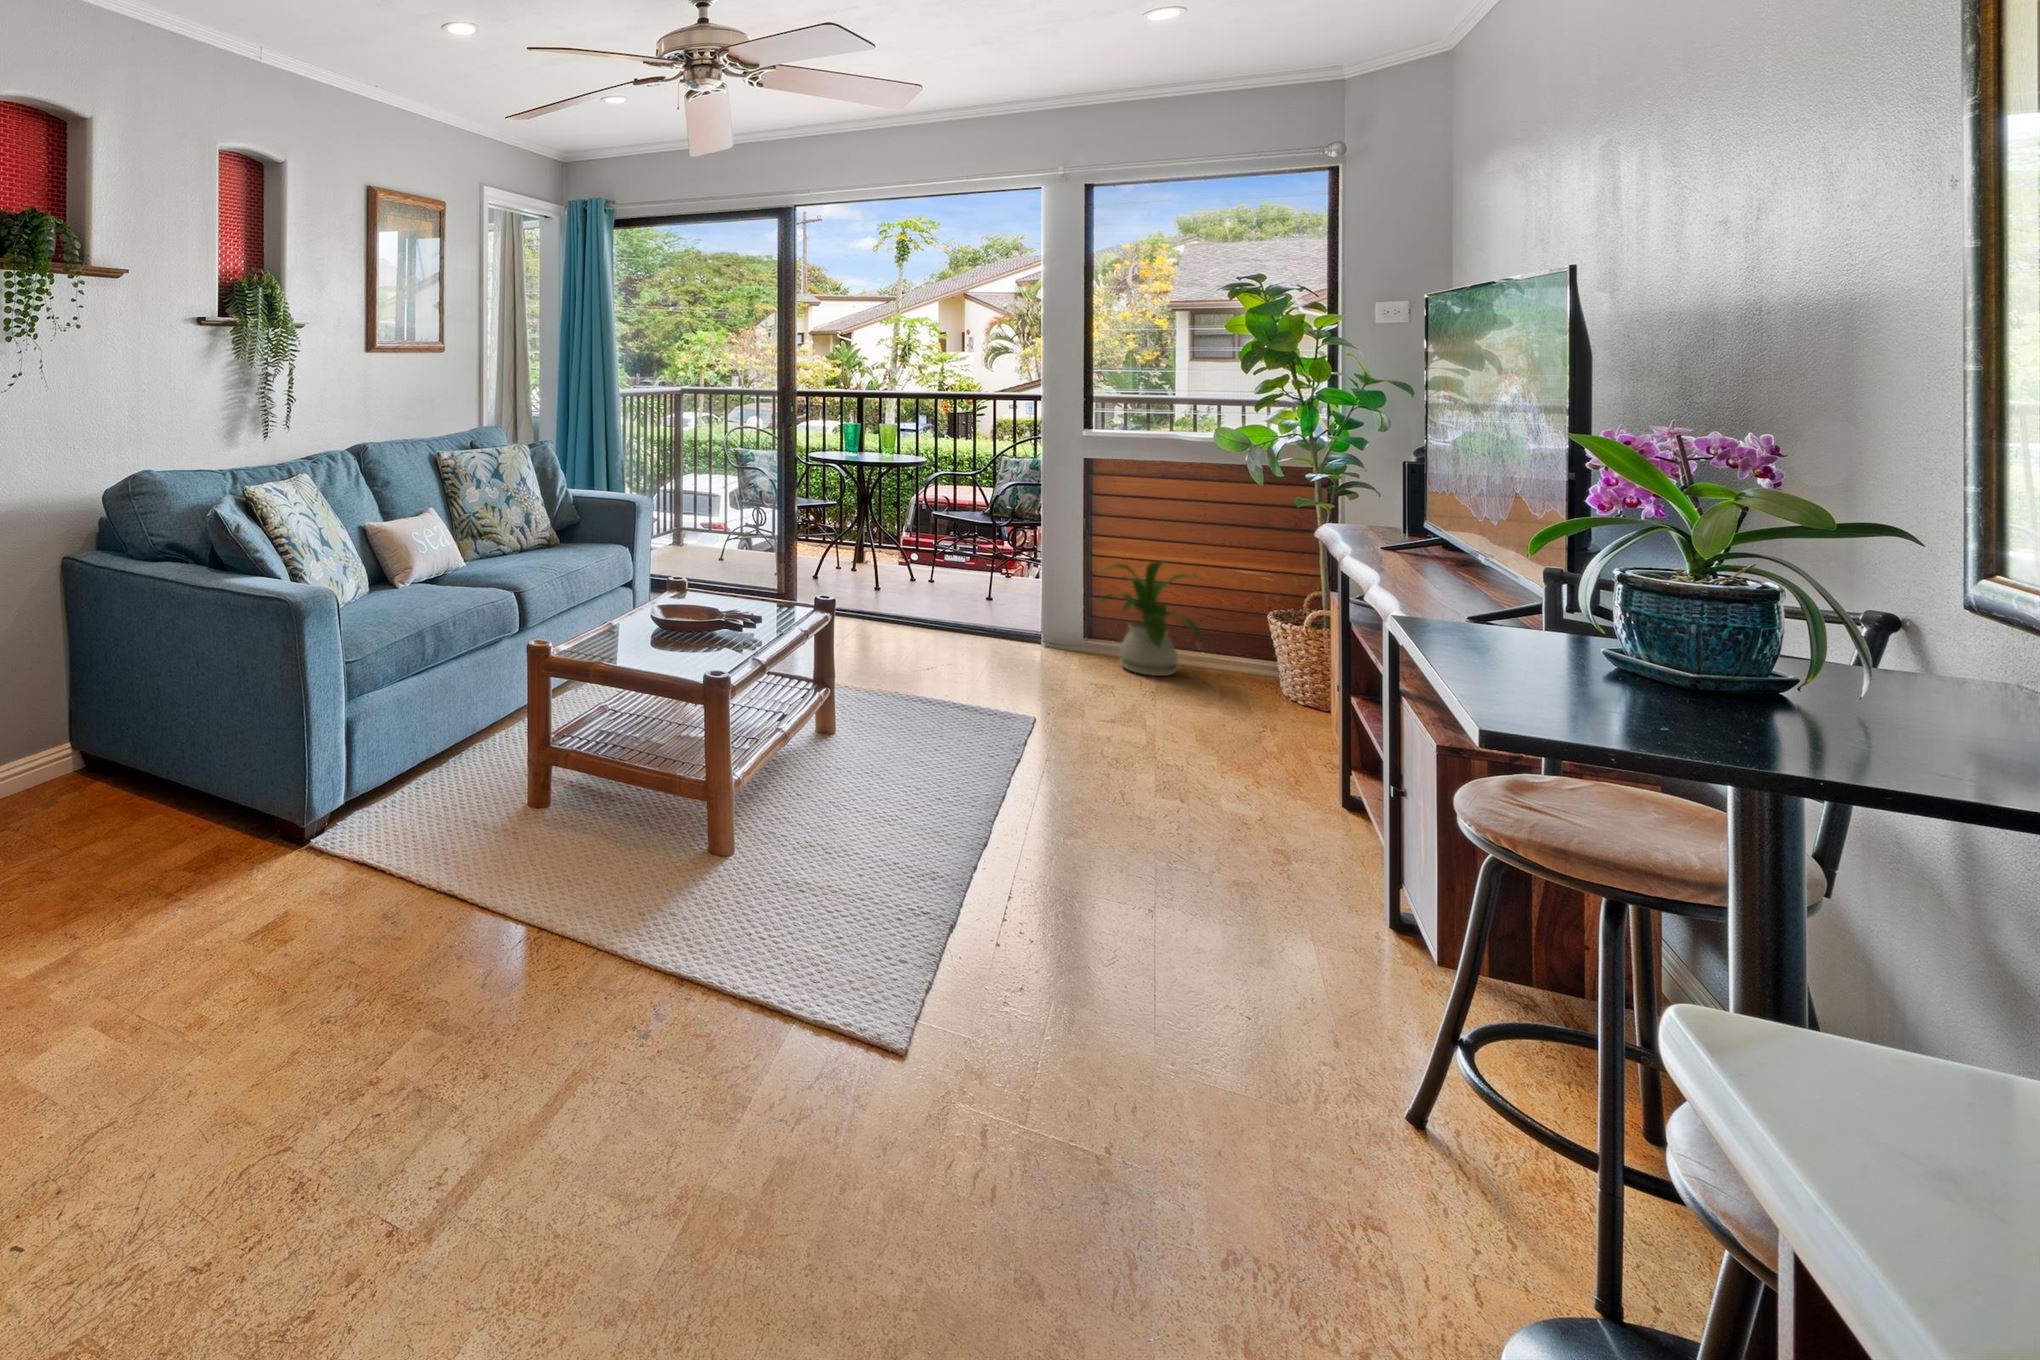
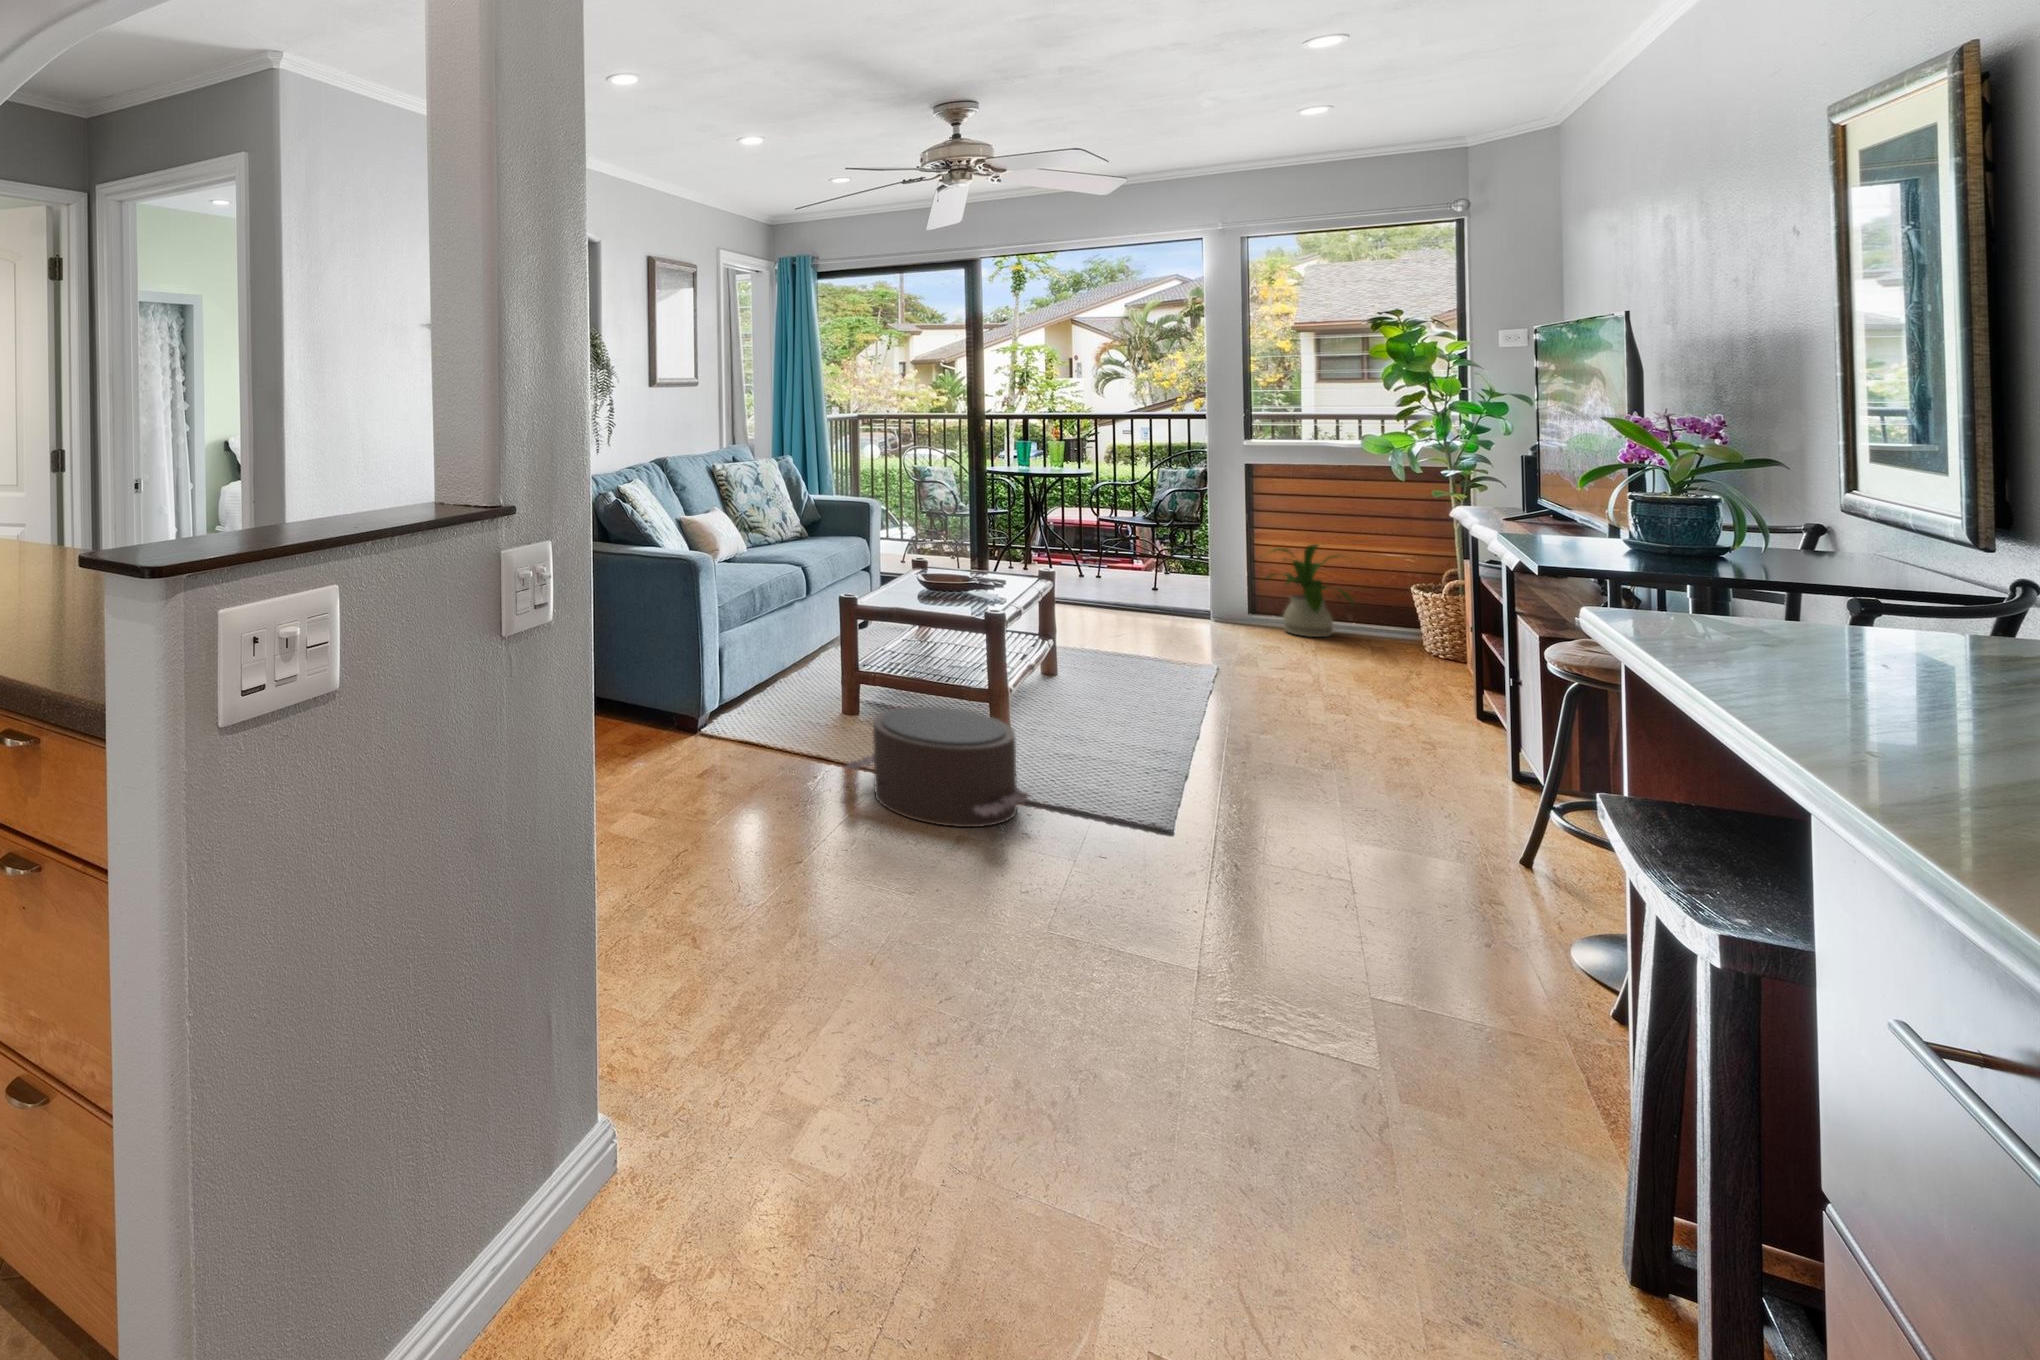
pouf: none [453,831,710,1051] -> present [847,707,1029,827]

